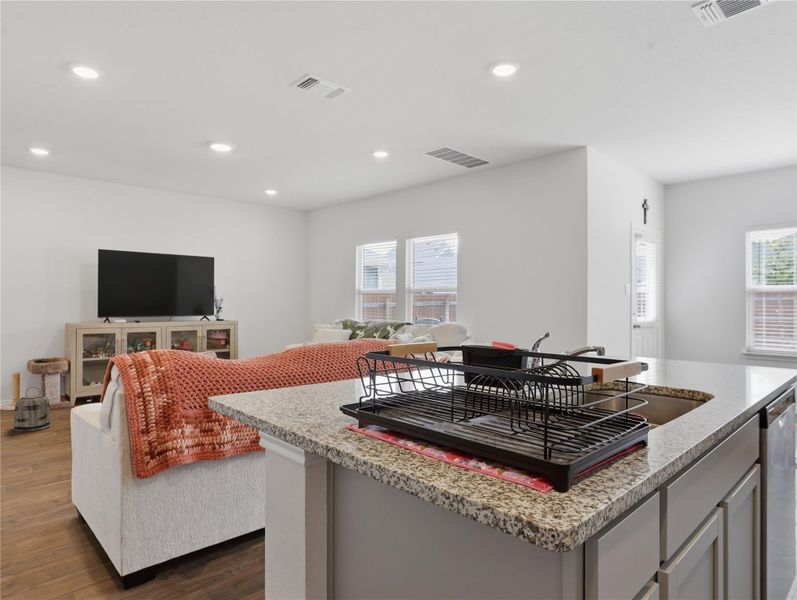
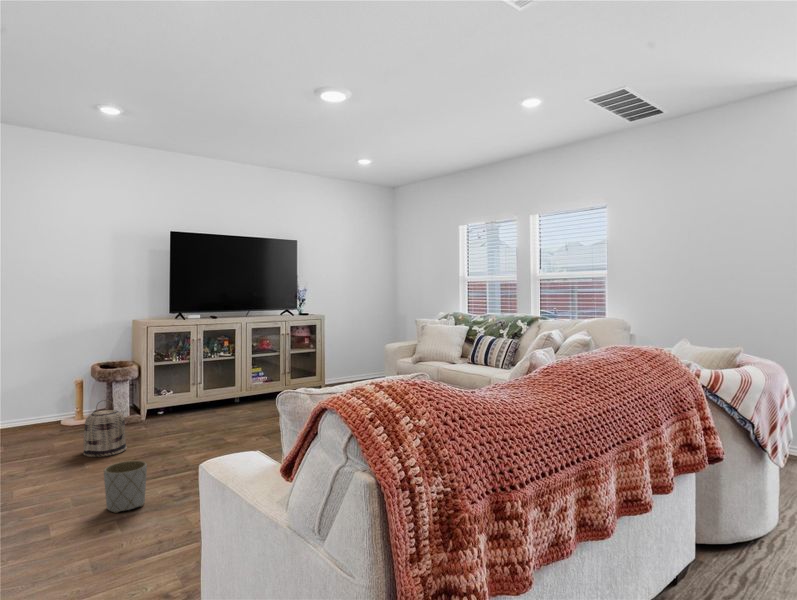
planter: none [21,429,56,466] -> present [104,461,147,513]

